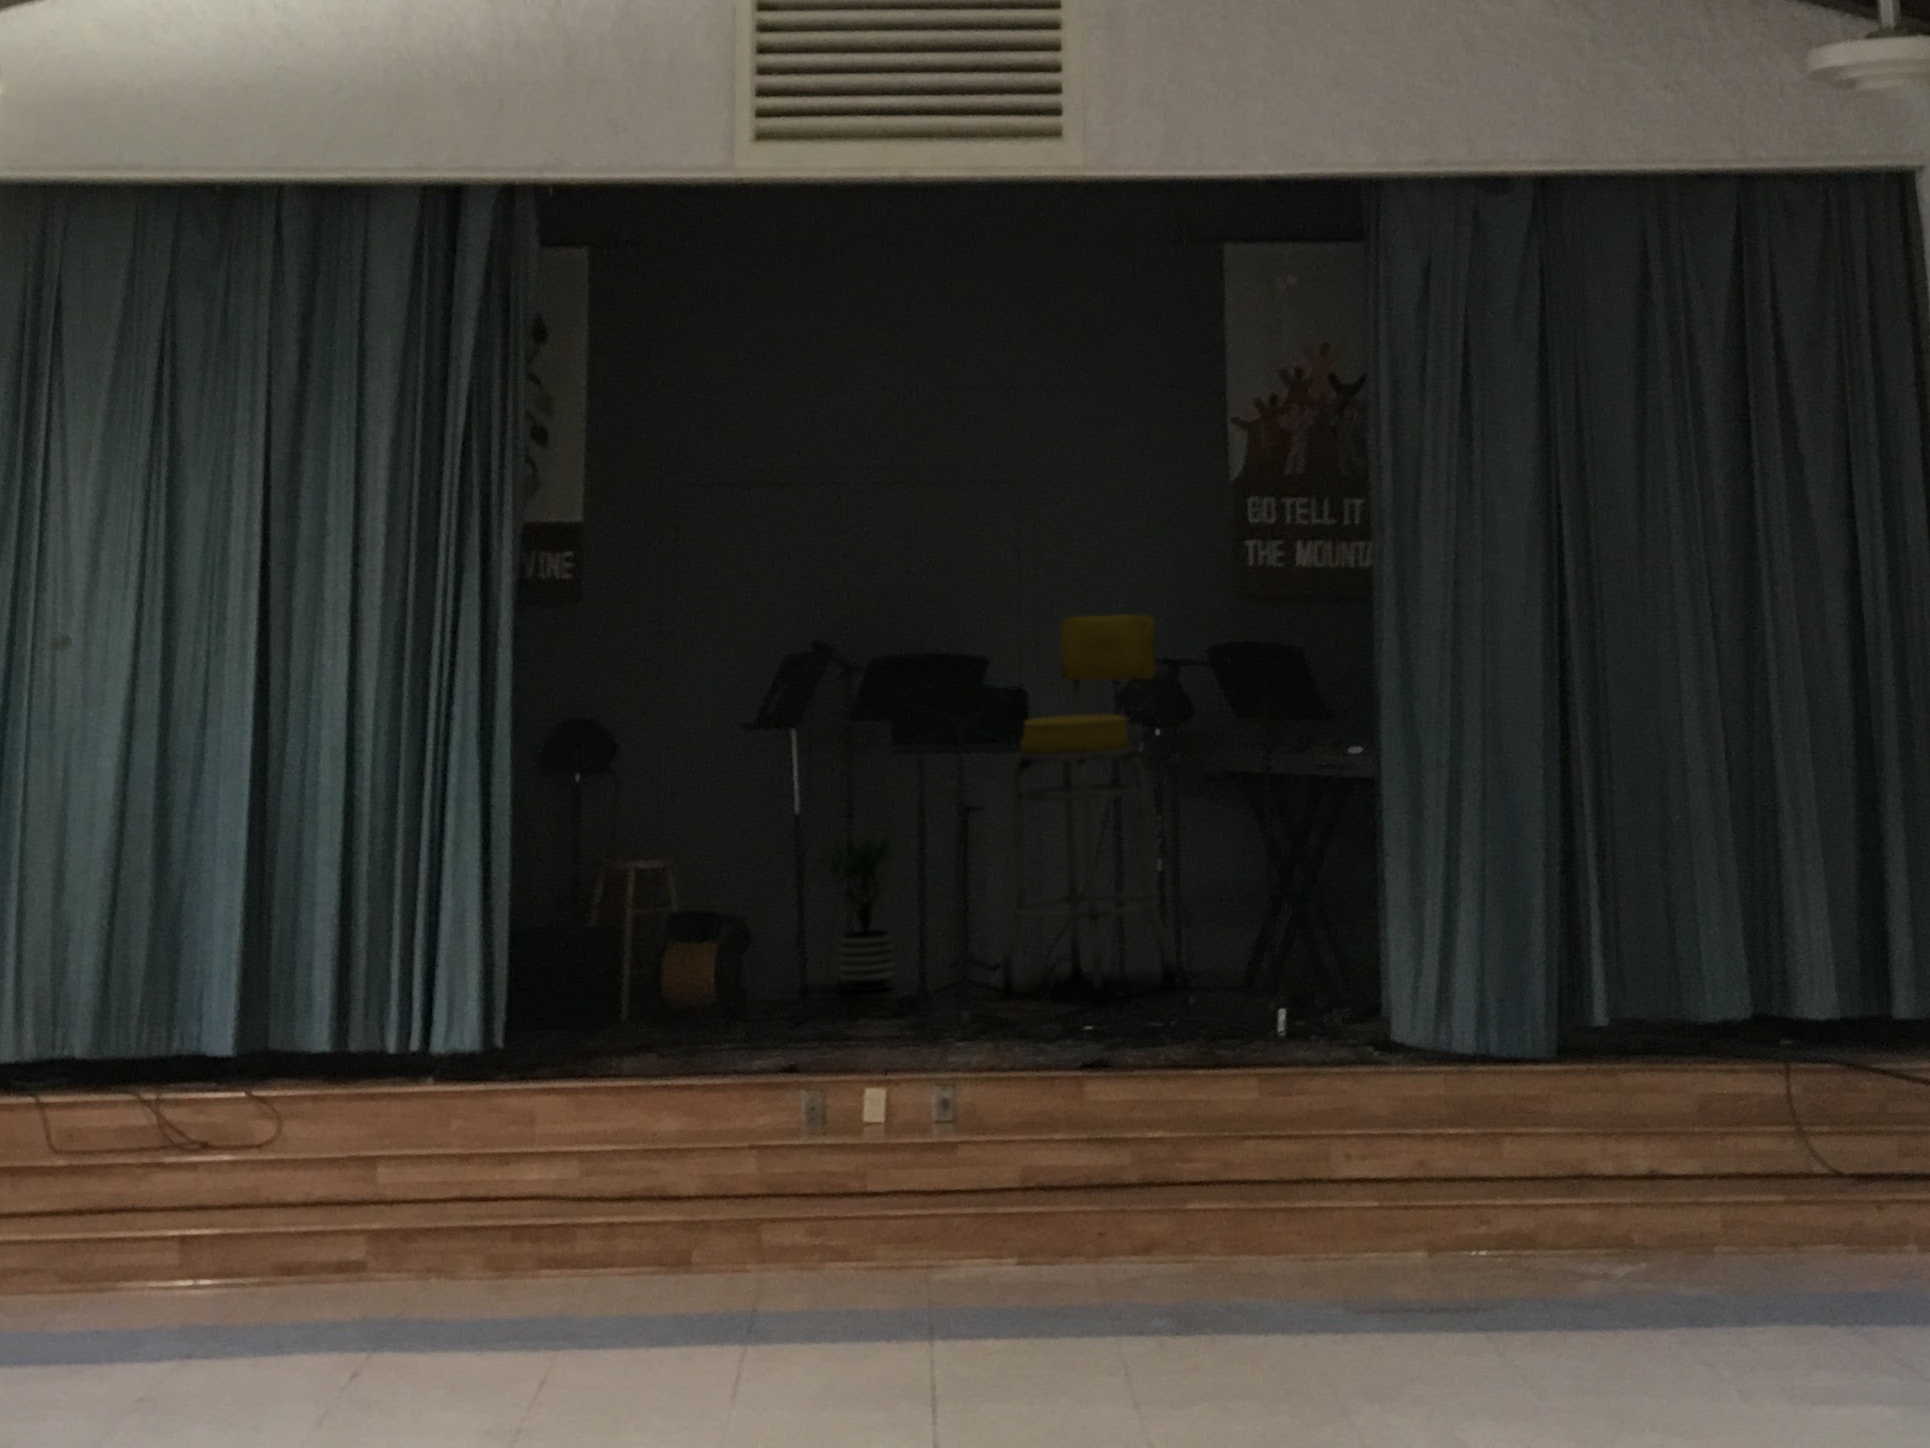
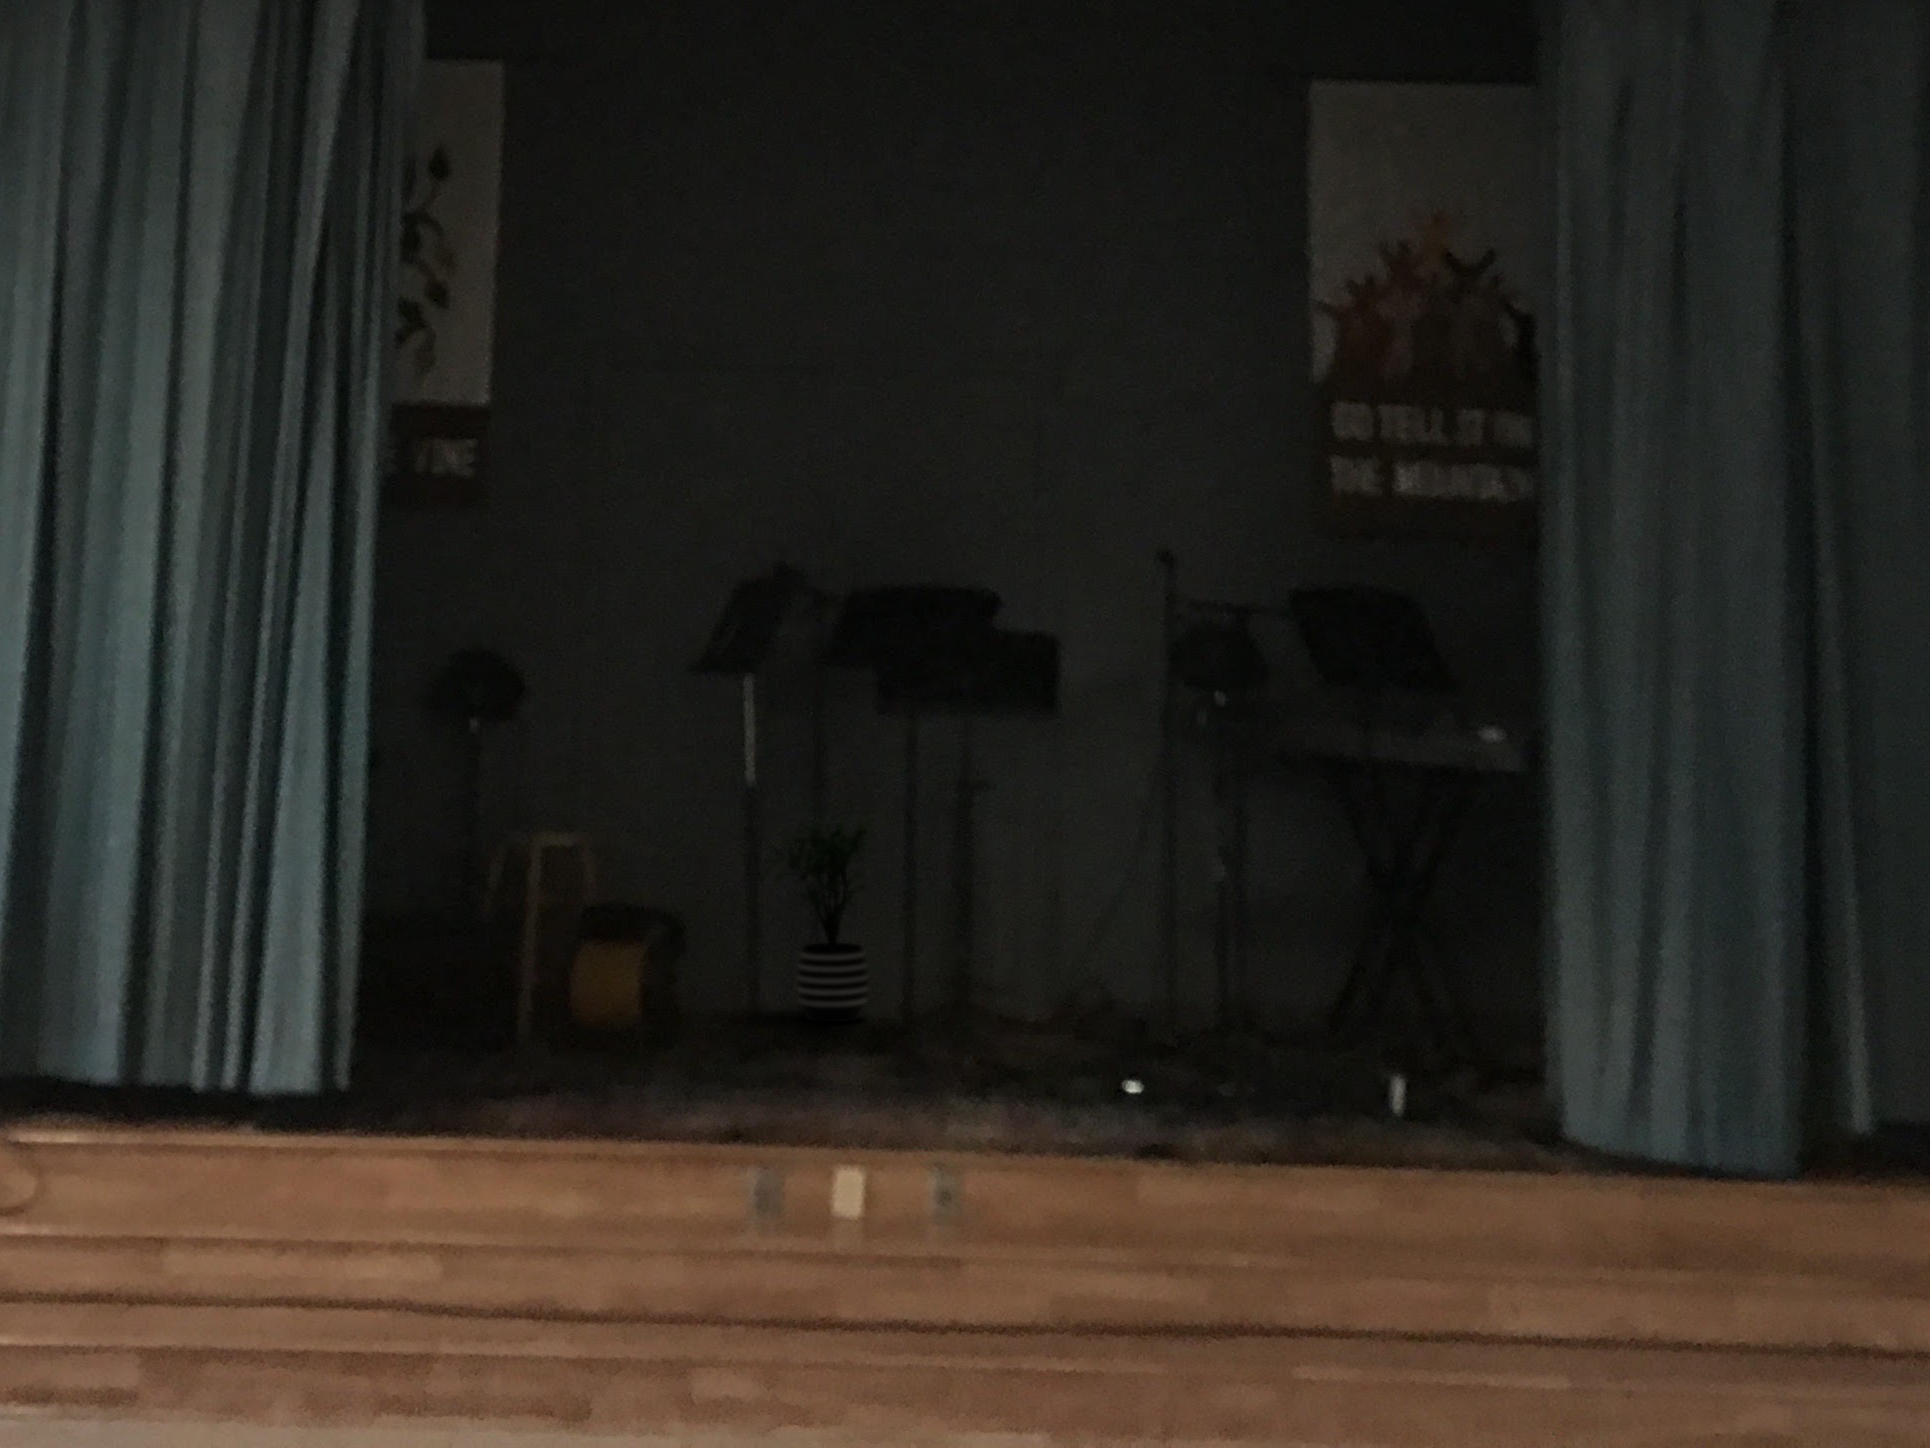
bar stool: present [1002,615,1176,1002] -> none [1009,551,1237,1055]

